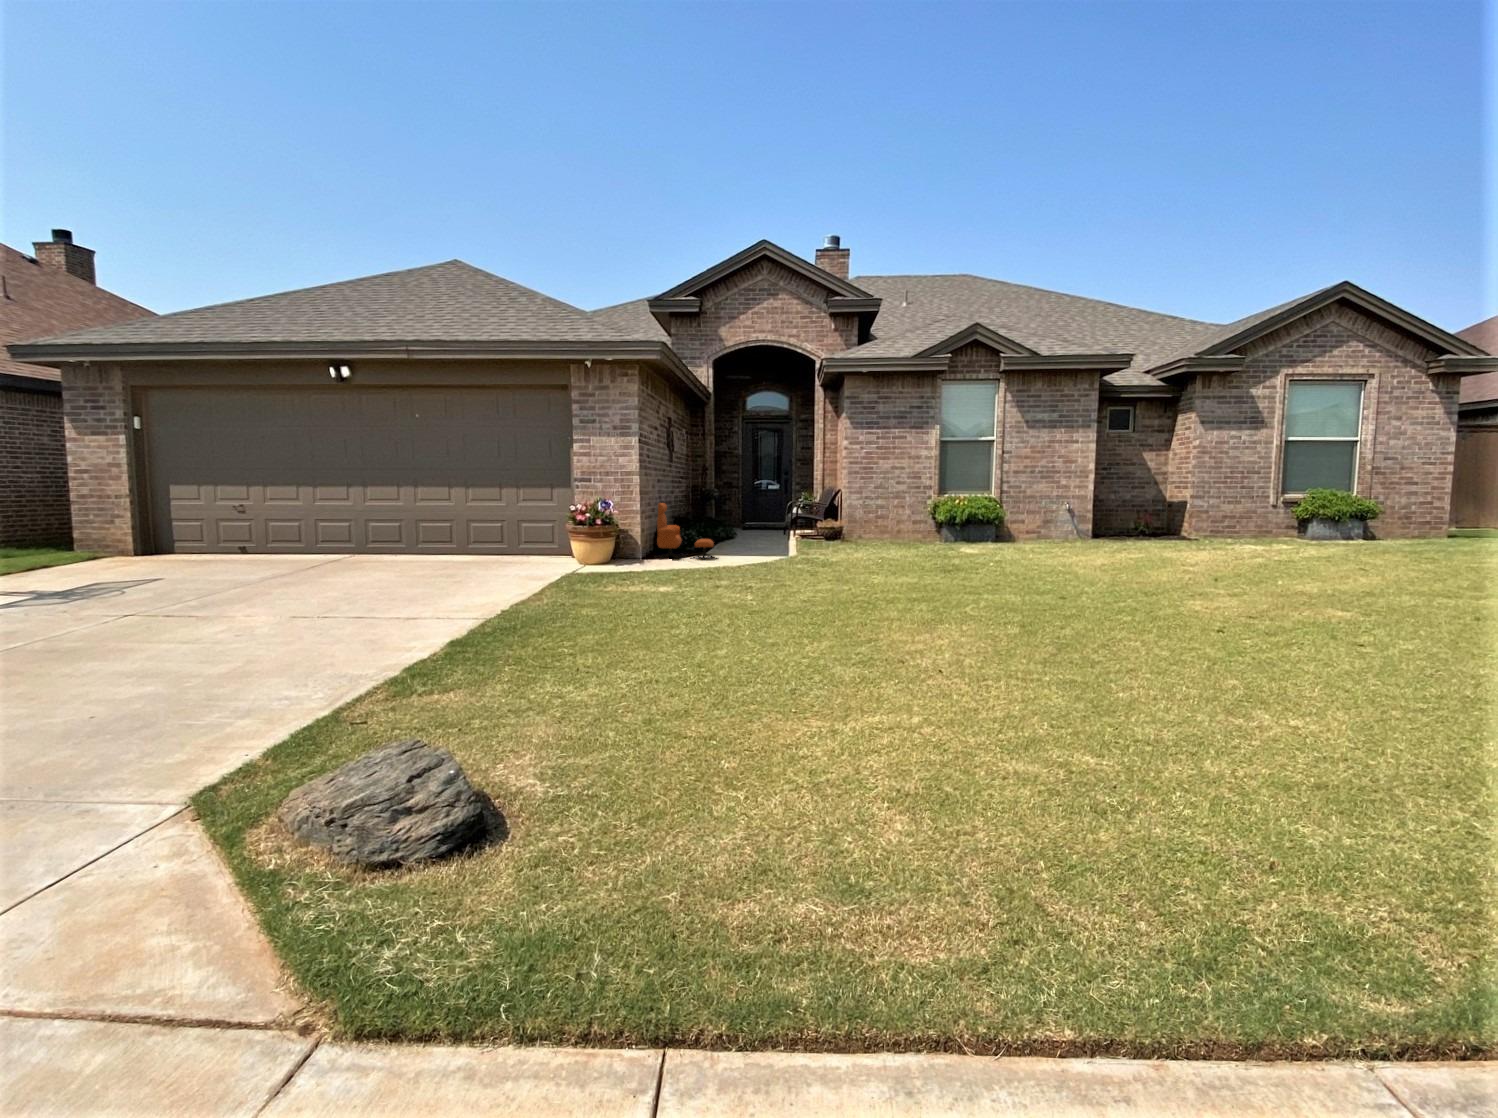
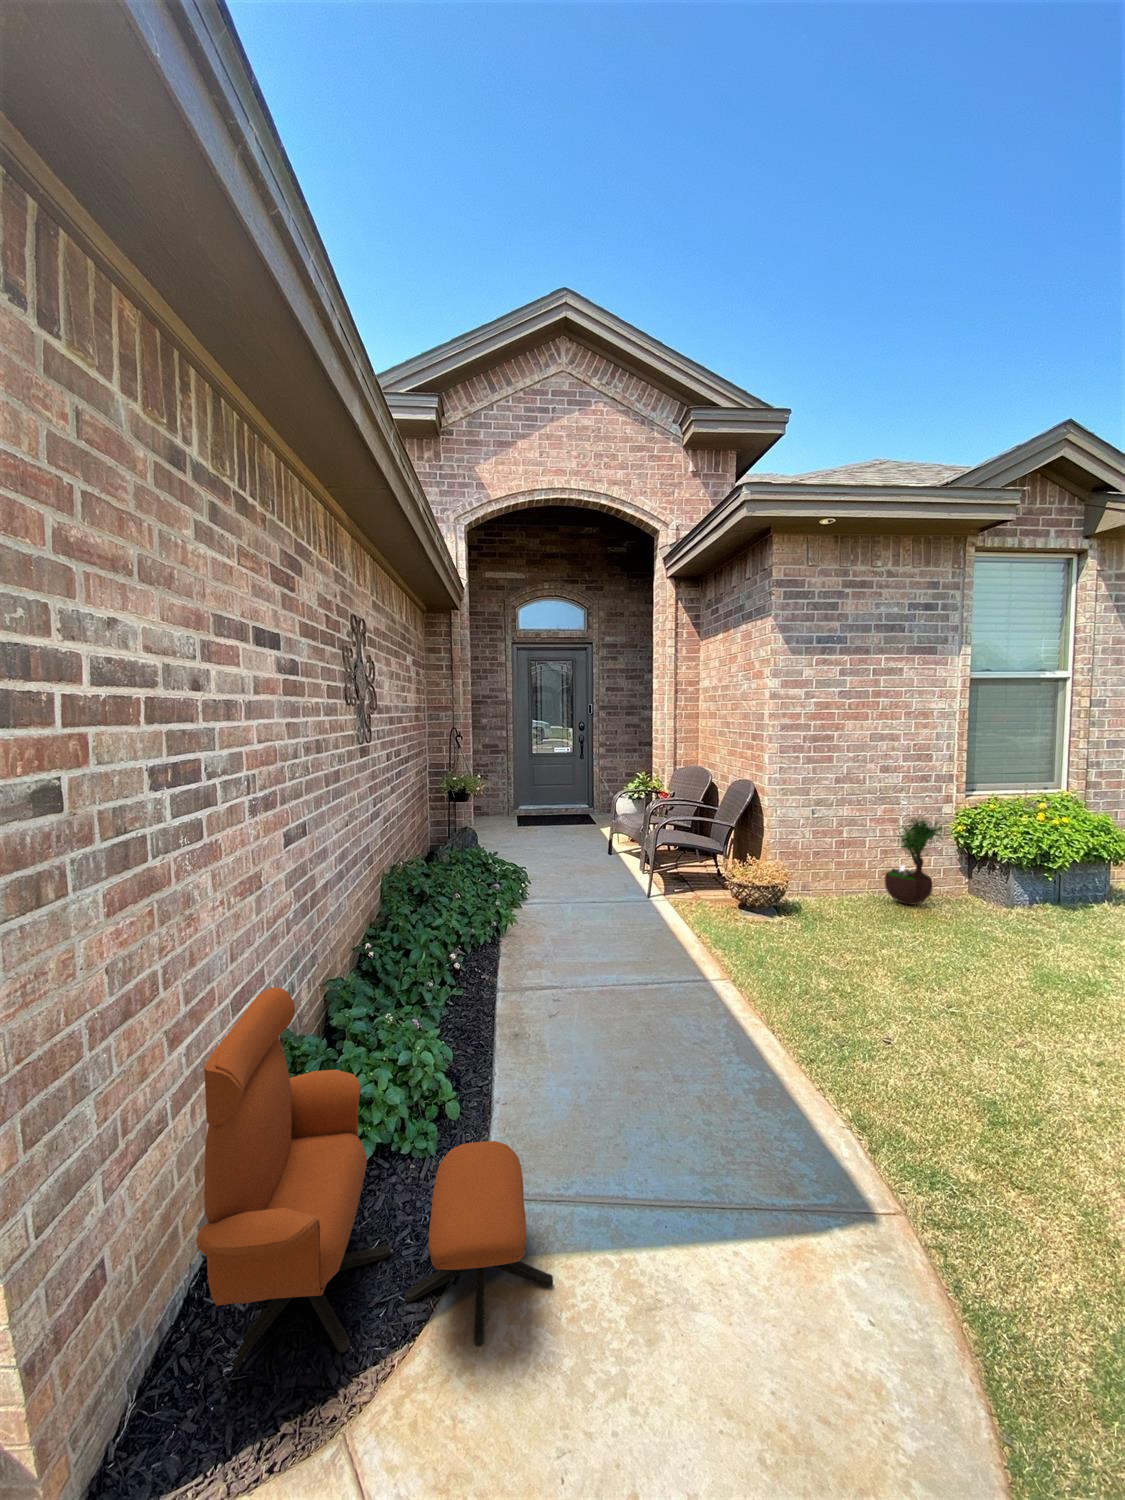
potted tree: none [892,498,918,542] -> present [885,816,947,905]

